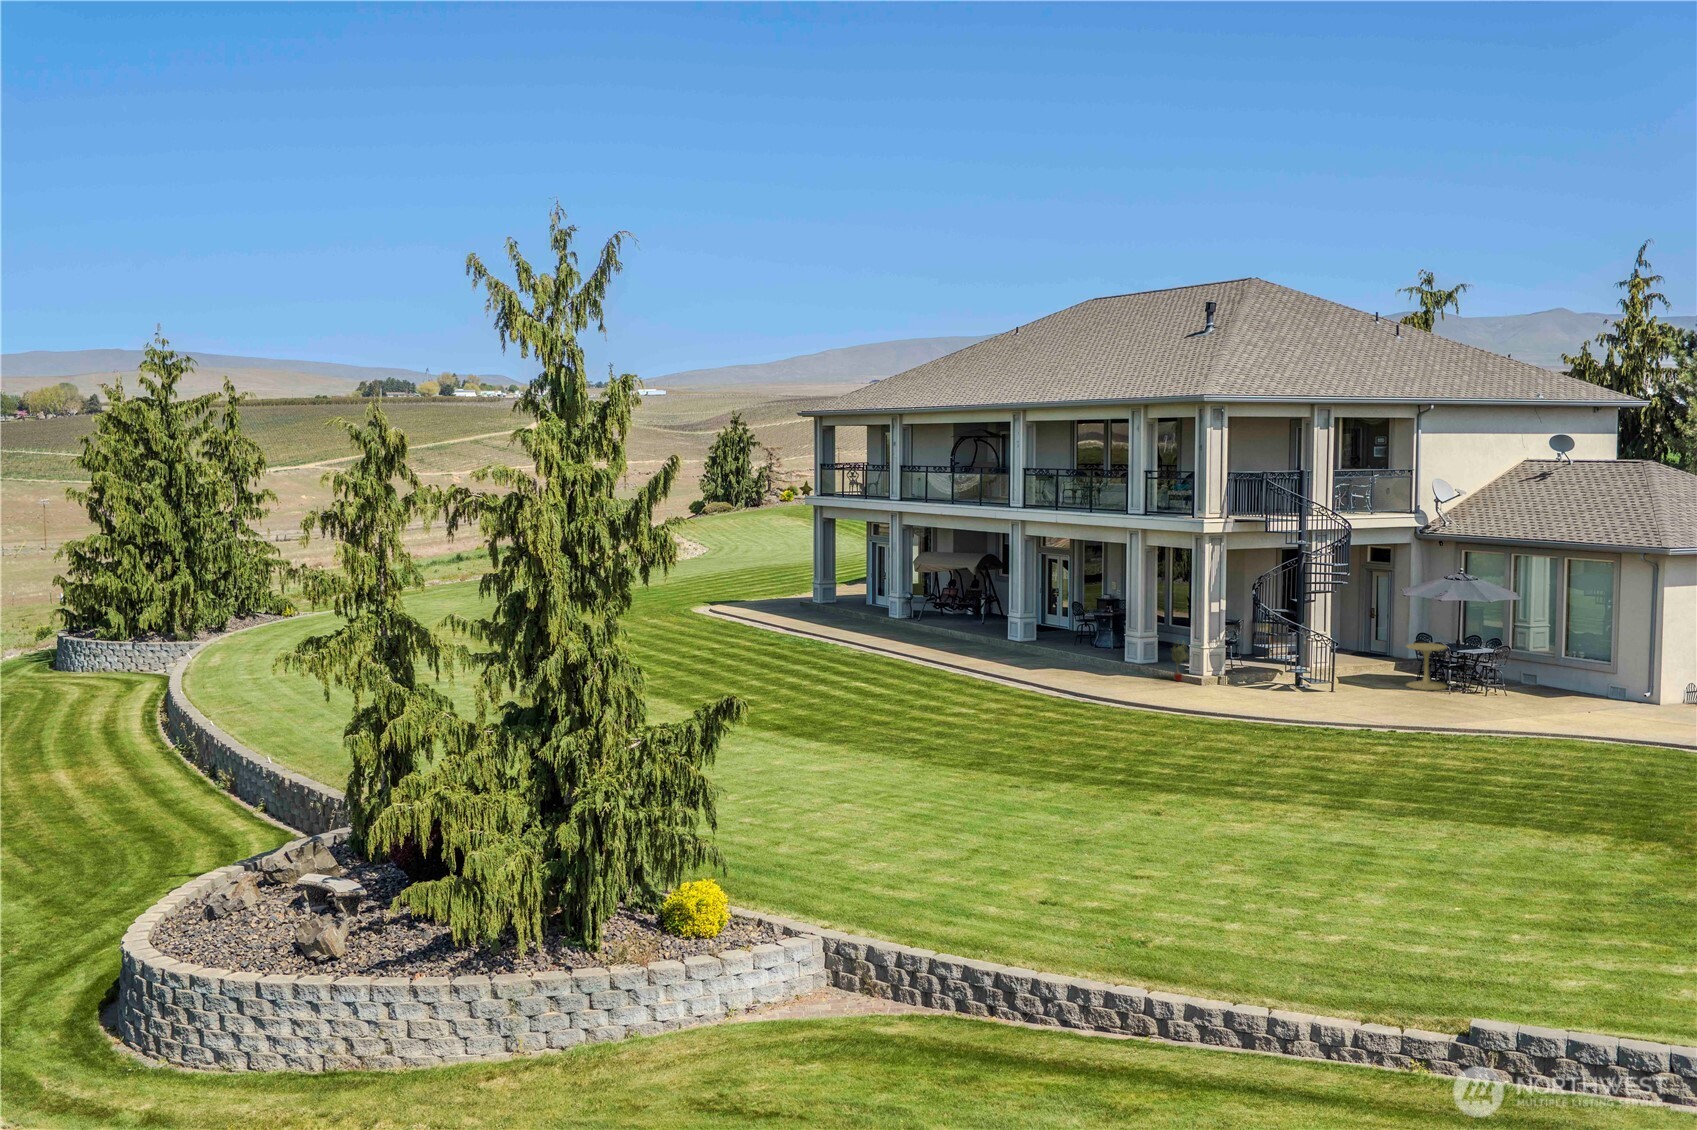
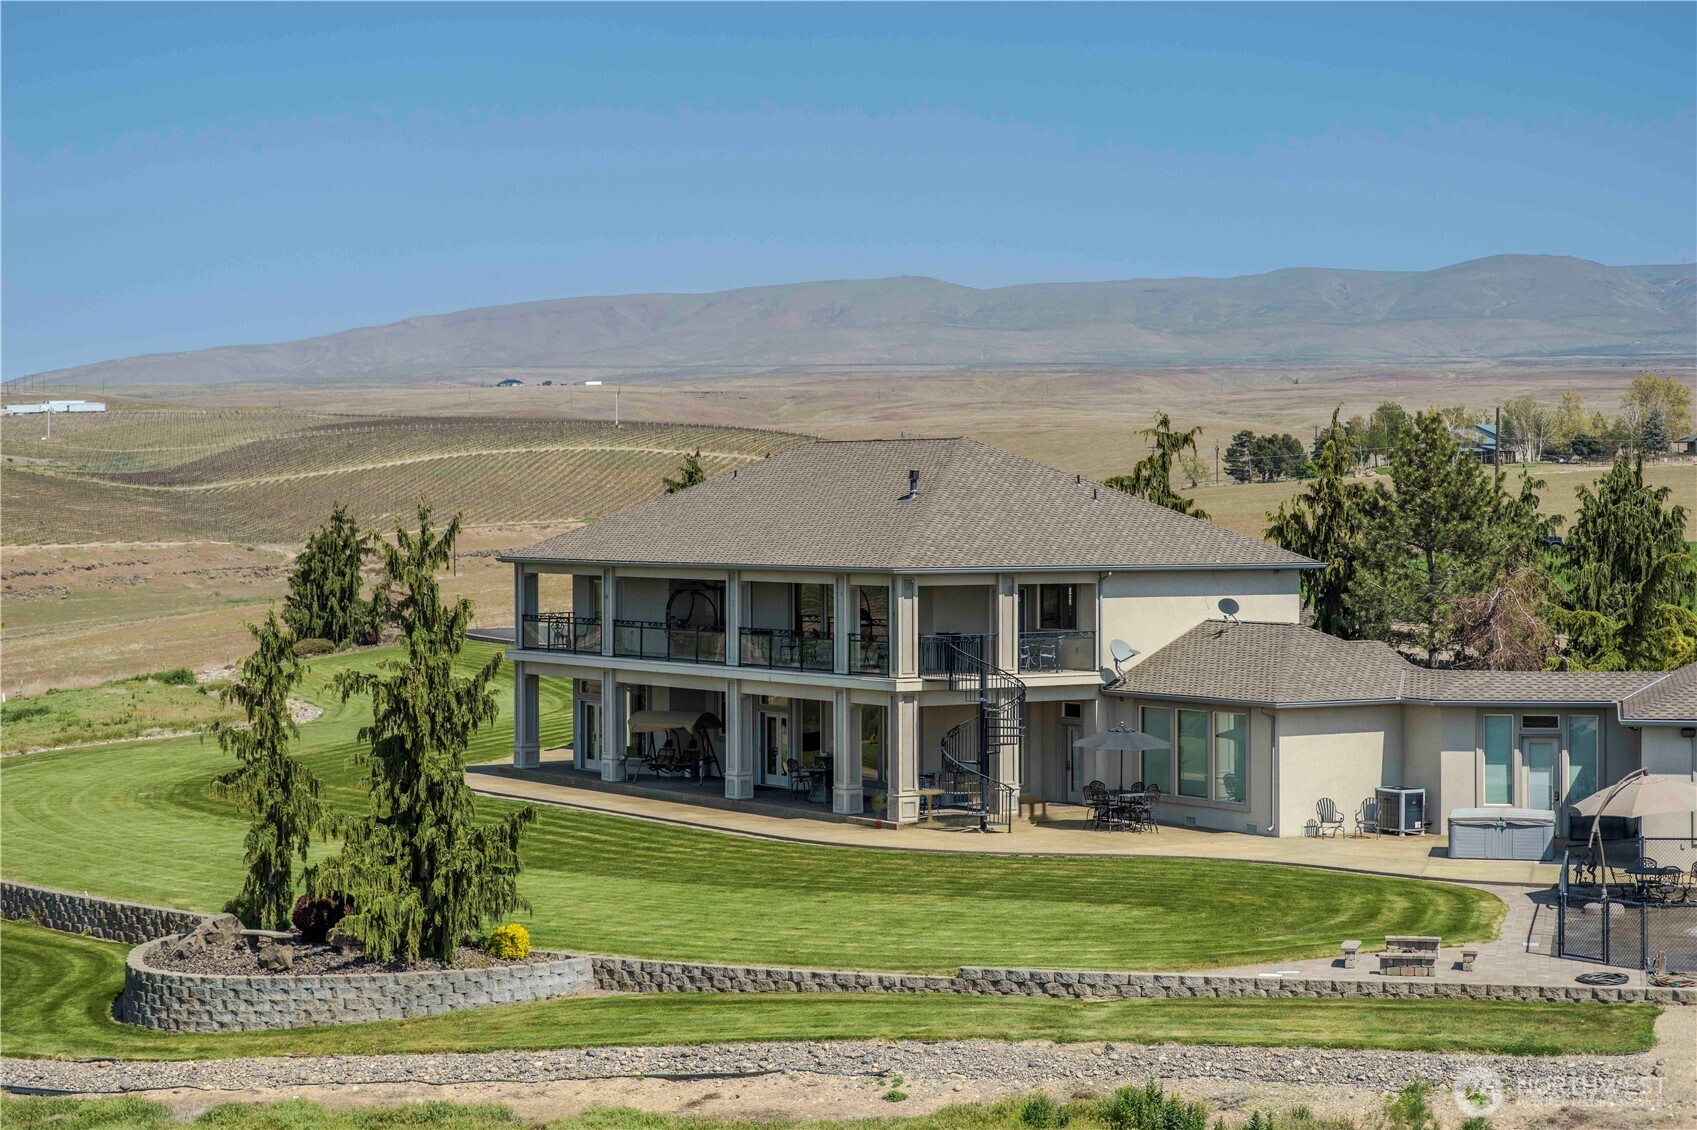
pedestal table: present [1406,643,1447,690] -> present [914,789,945,828]
bench: none [1336,648,1379,682] -> present [1017,795,1047,824]

